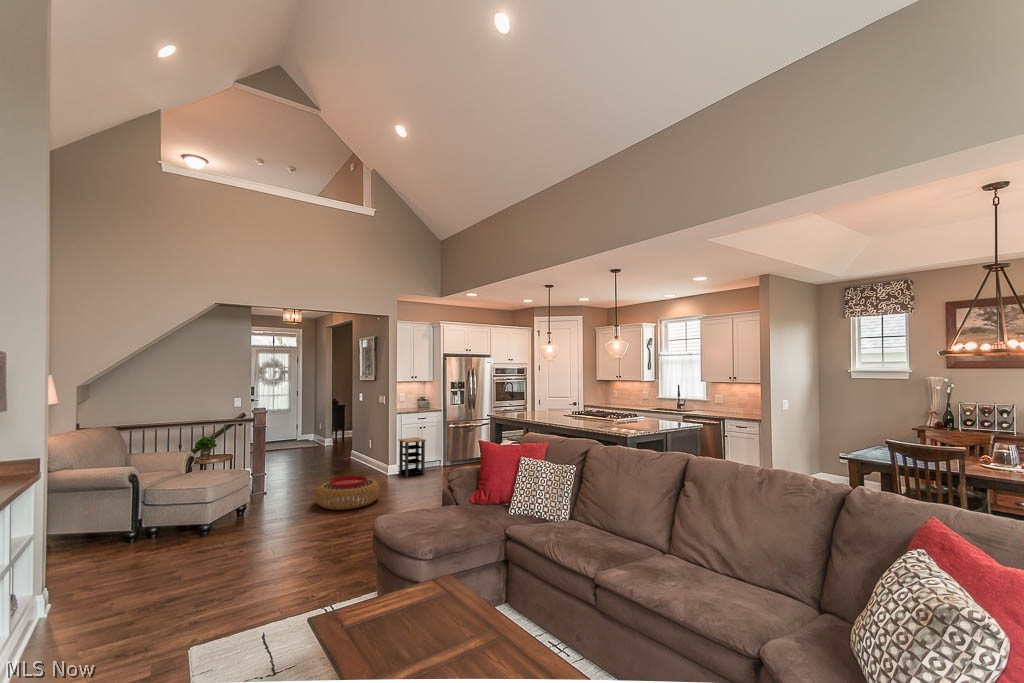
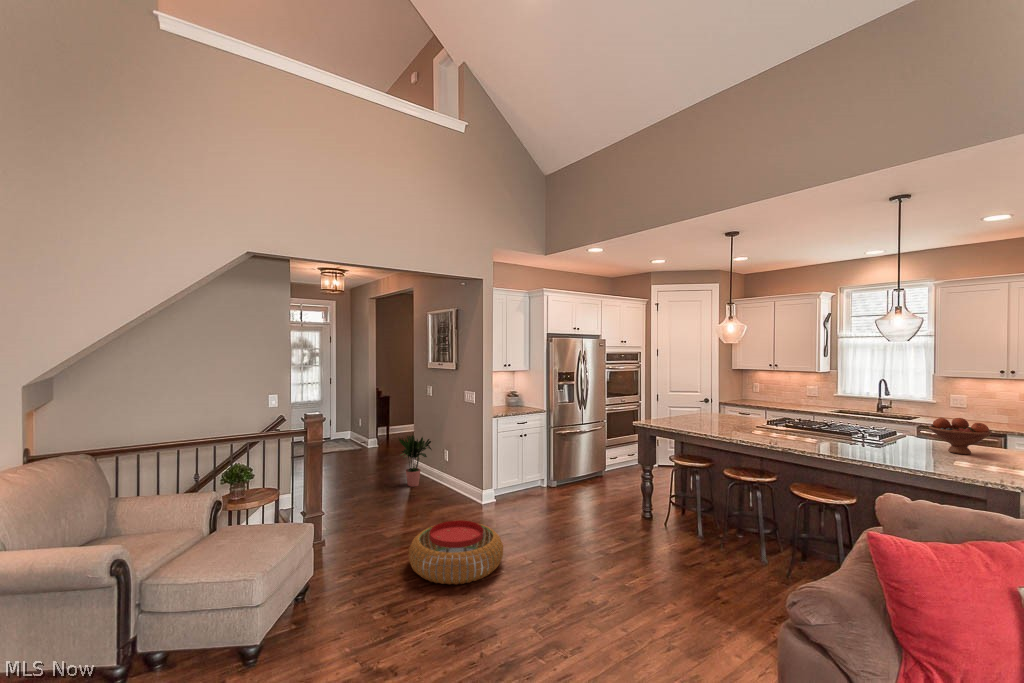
fruit bowl: none [633,403,662,424] -> present [929,418,992,454]
potted plant: none [335,427,362,467] -> present [399,435,432,487]
side table: present [398,437,426,477] -> none [493,450,533,508]

